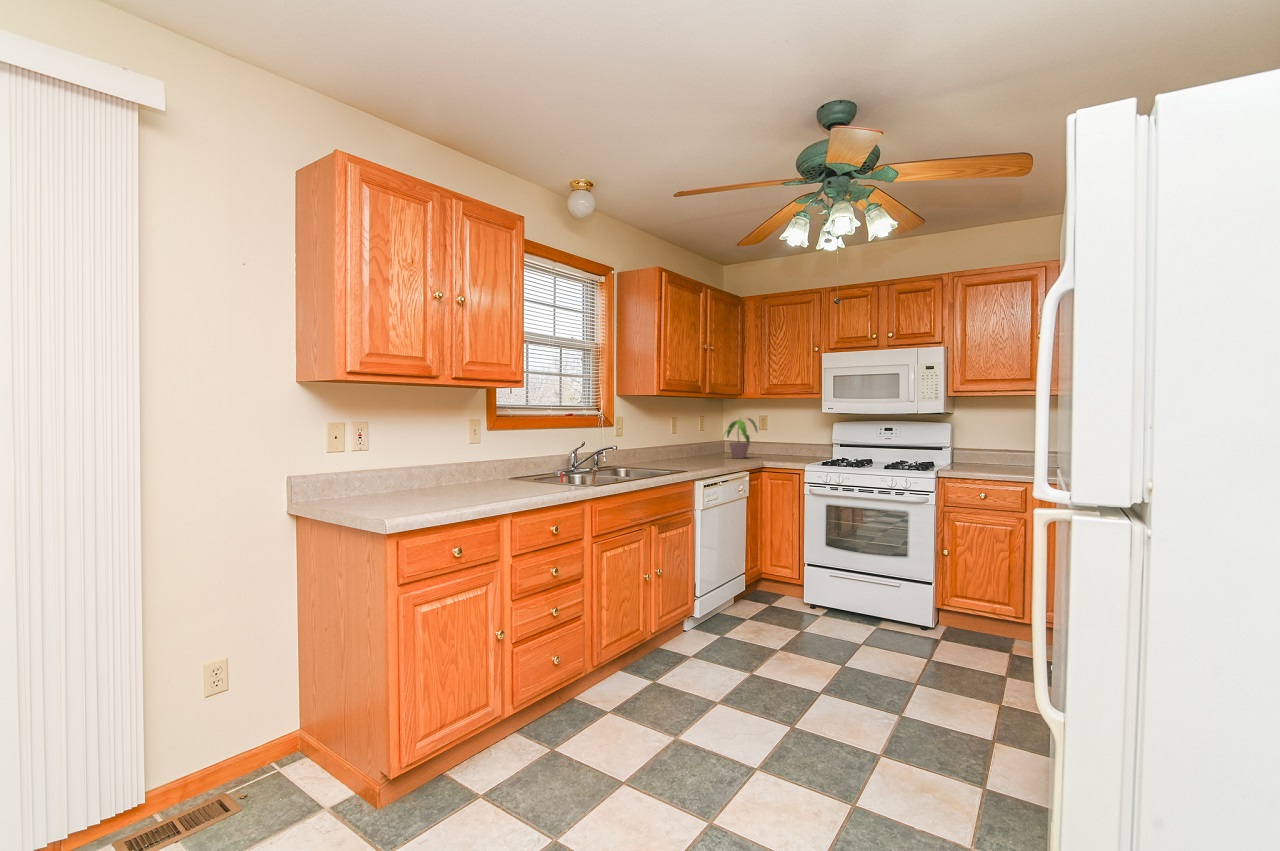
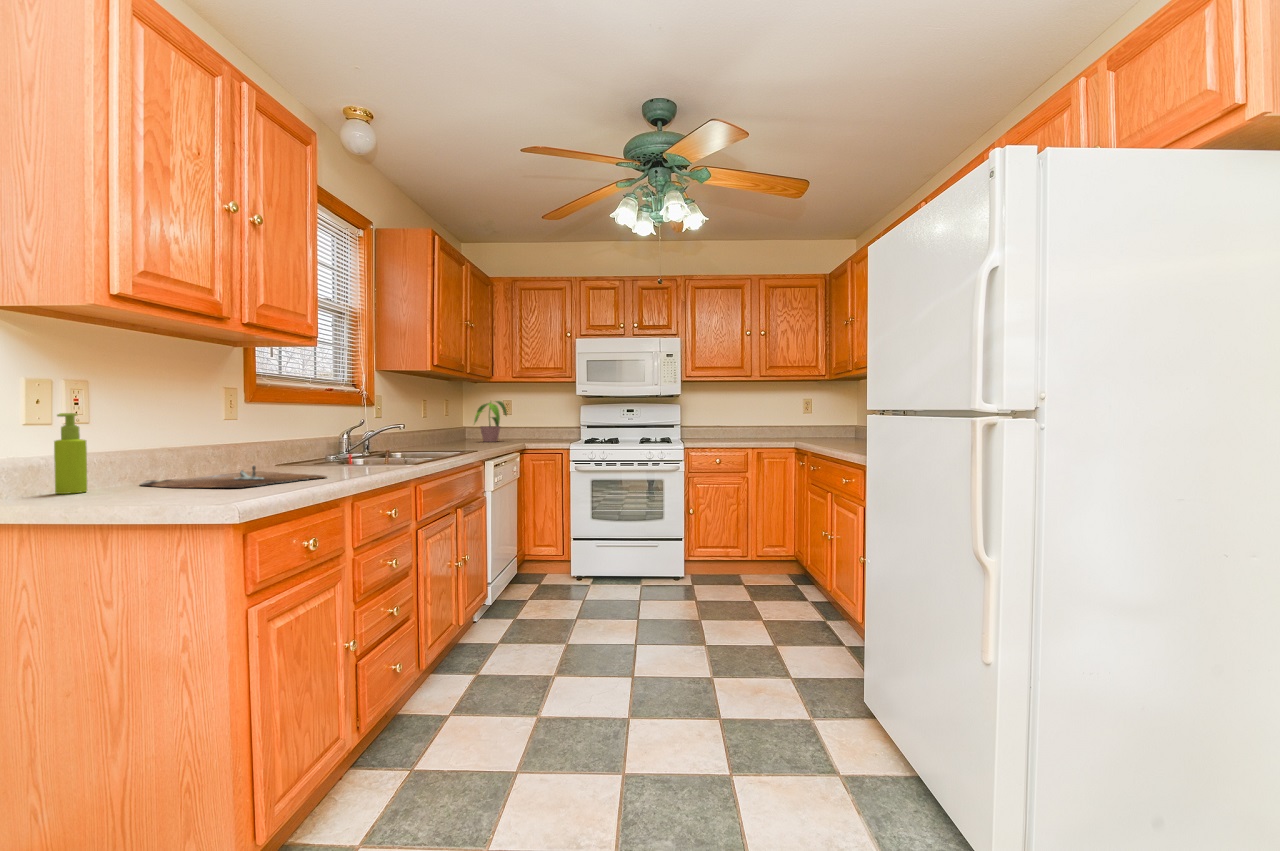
soap dispenser: none [342,445,360,498] -> present [54,413,87,494]
cutting board: none [393,483,505,502] -> present [140,466,326,488]

